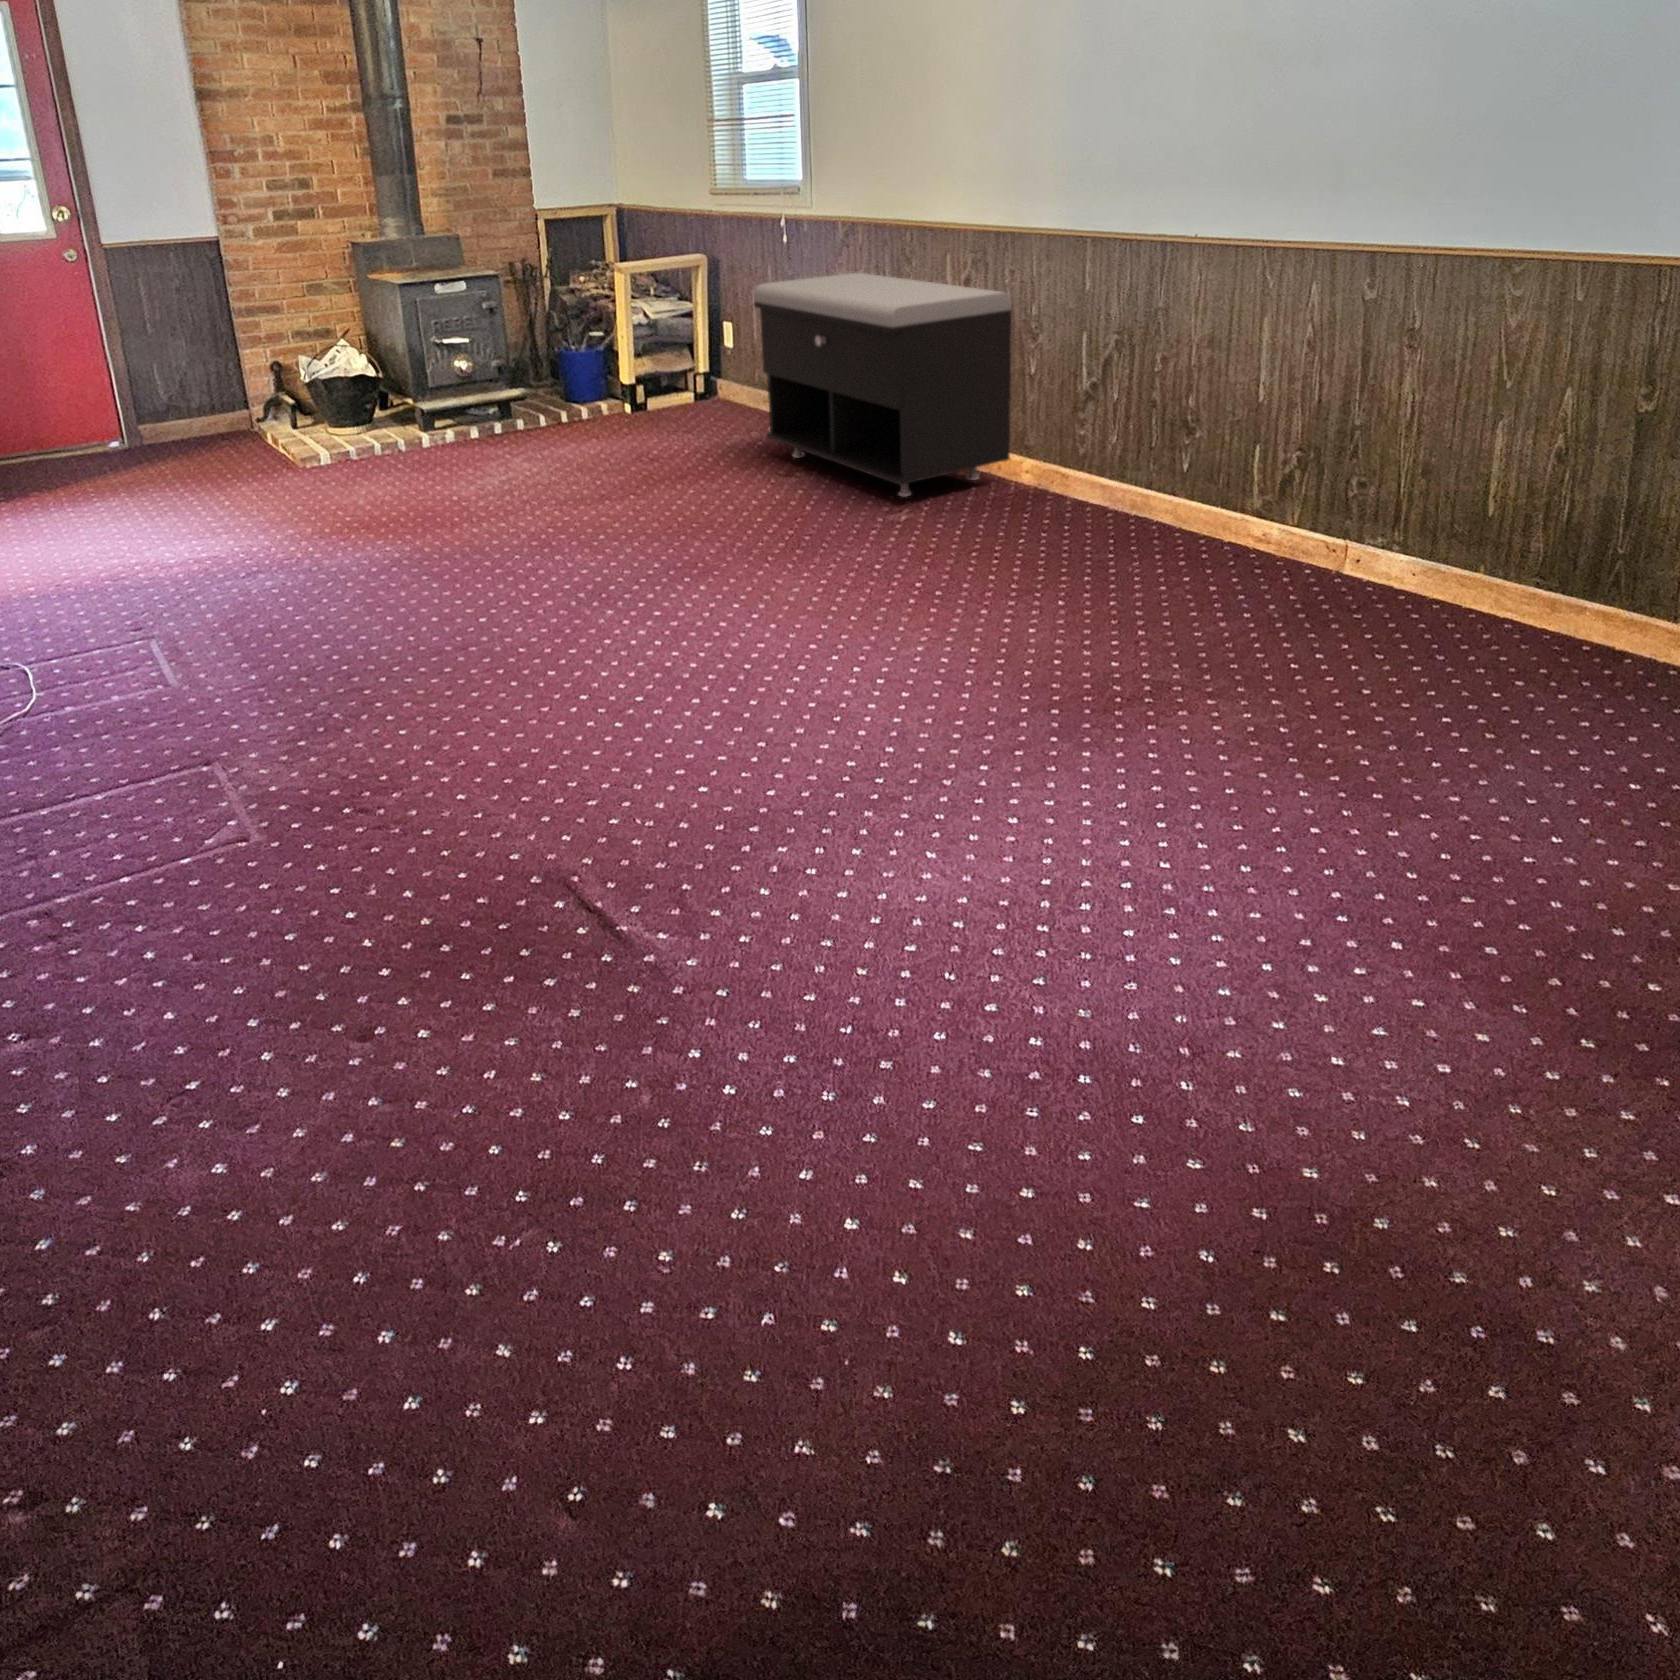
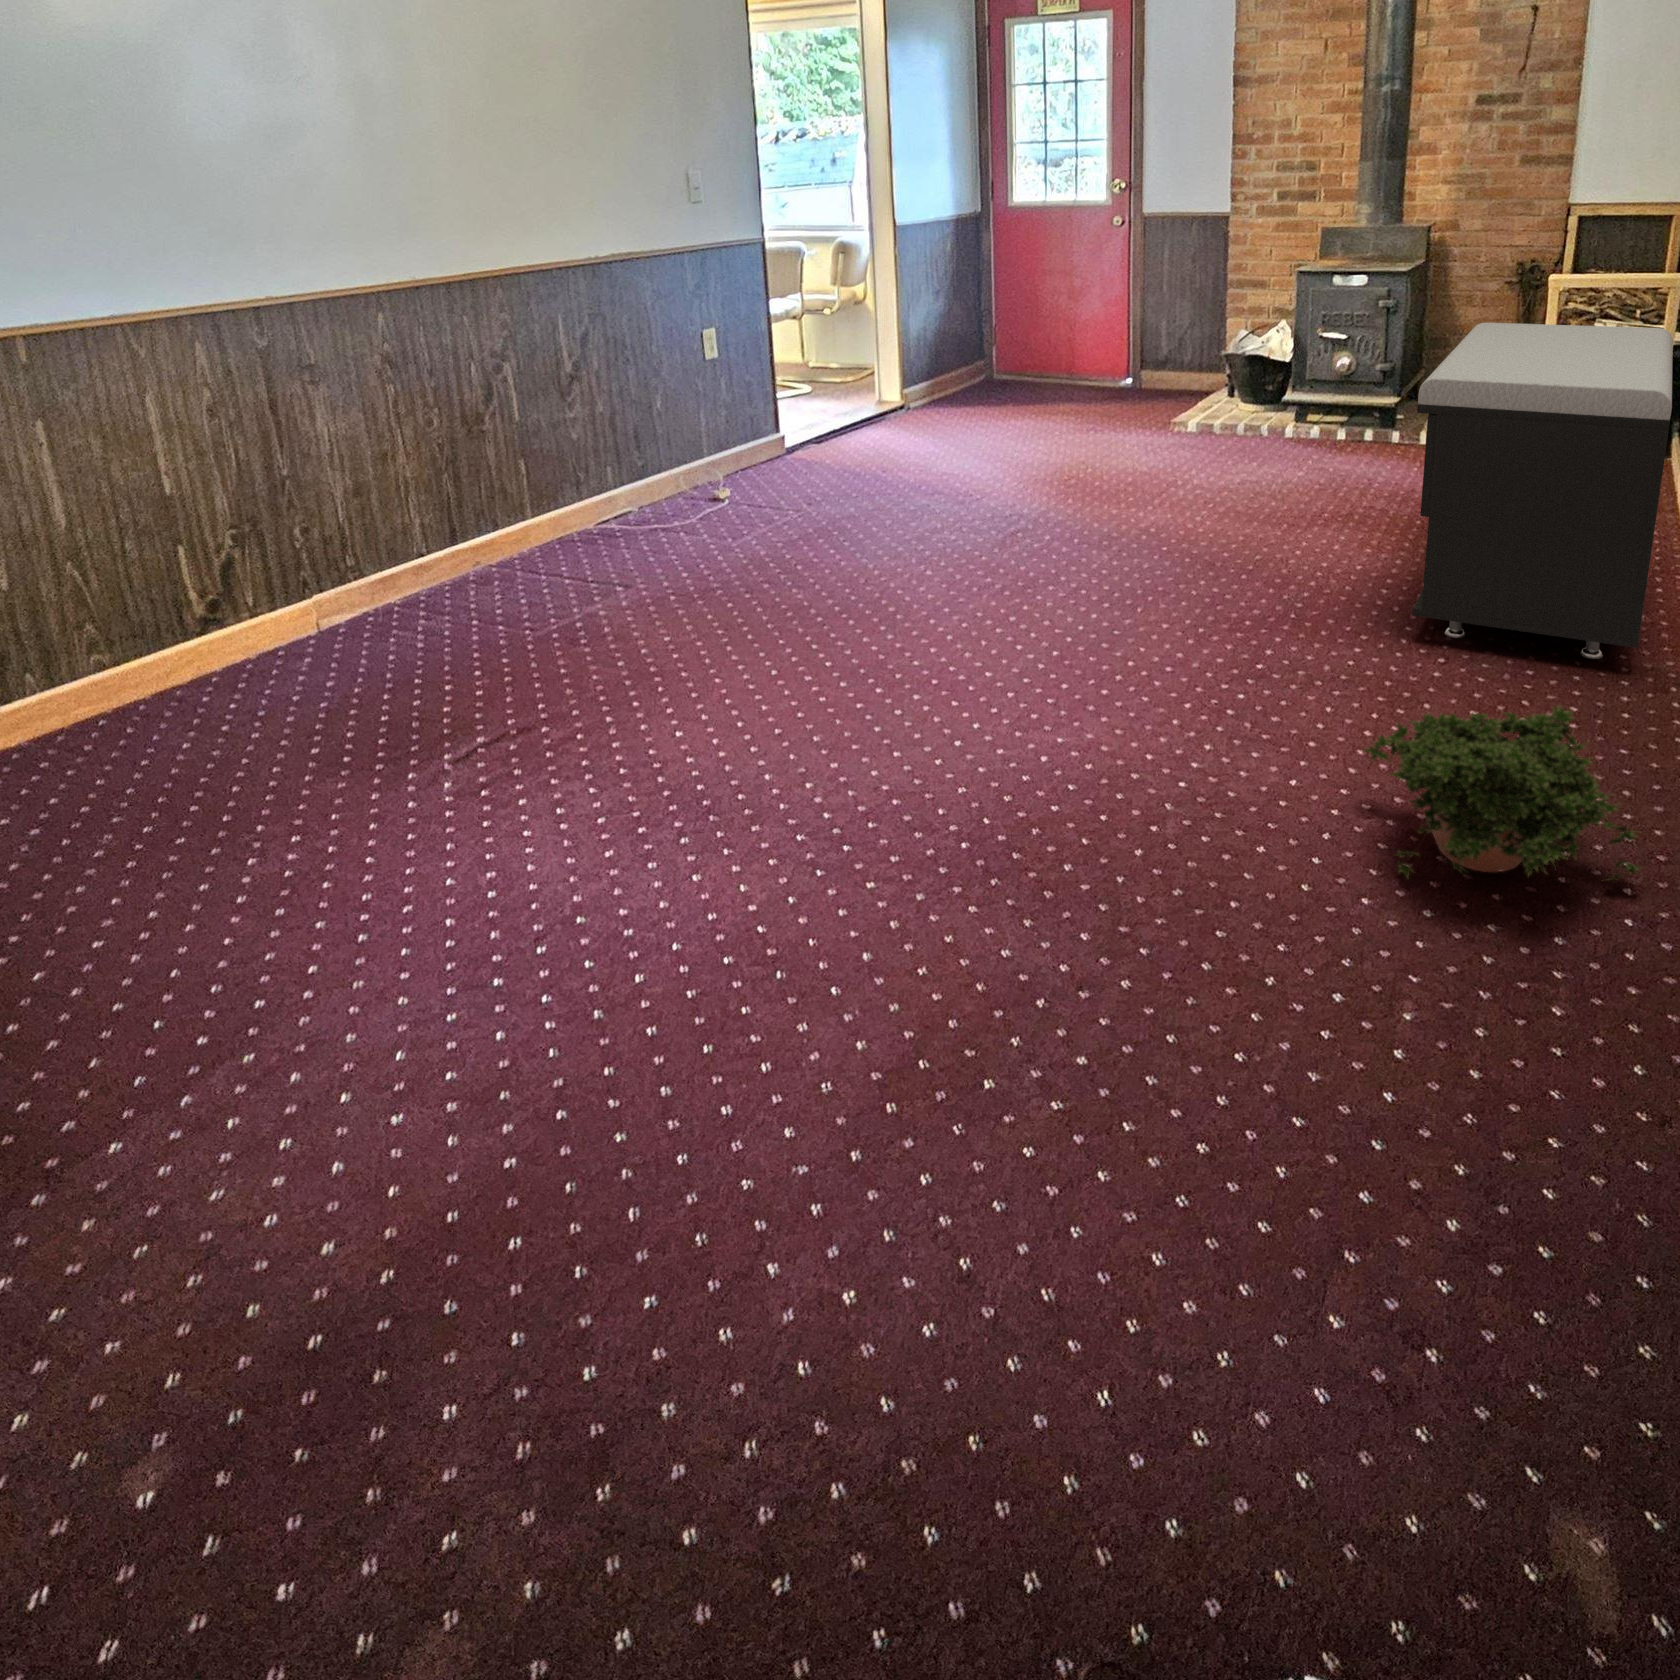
potted plant: none [1078,455,1243,576] -> present [1364,706,1638,880]

